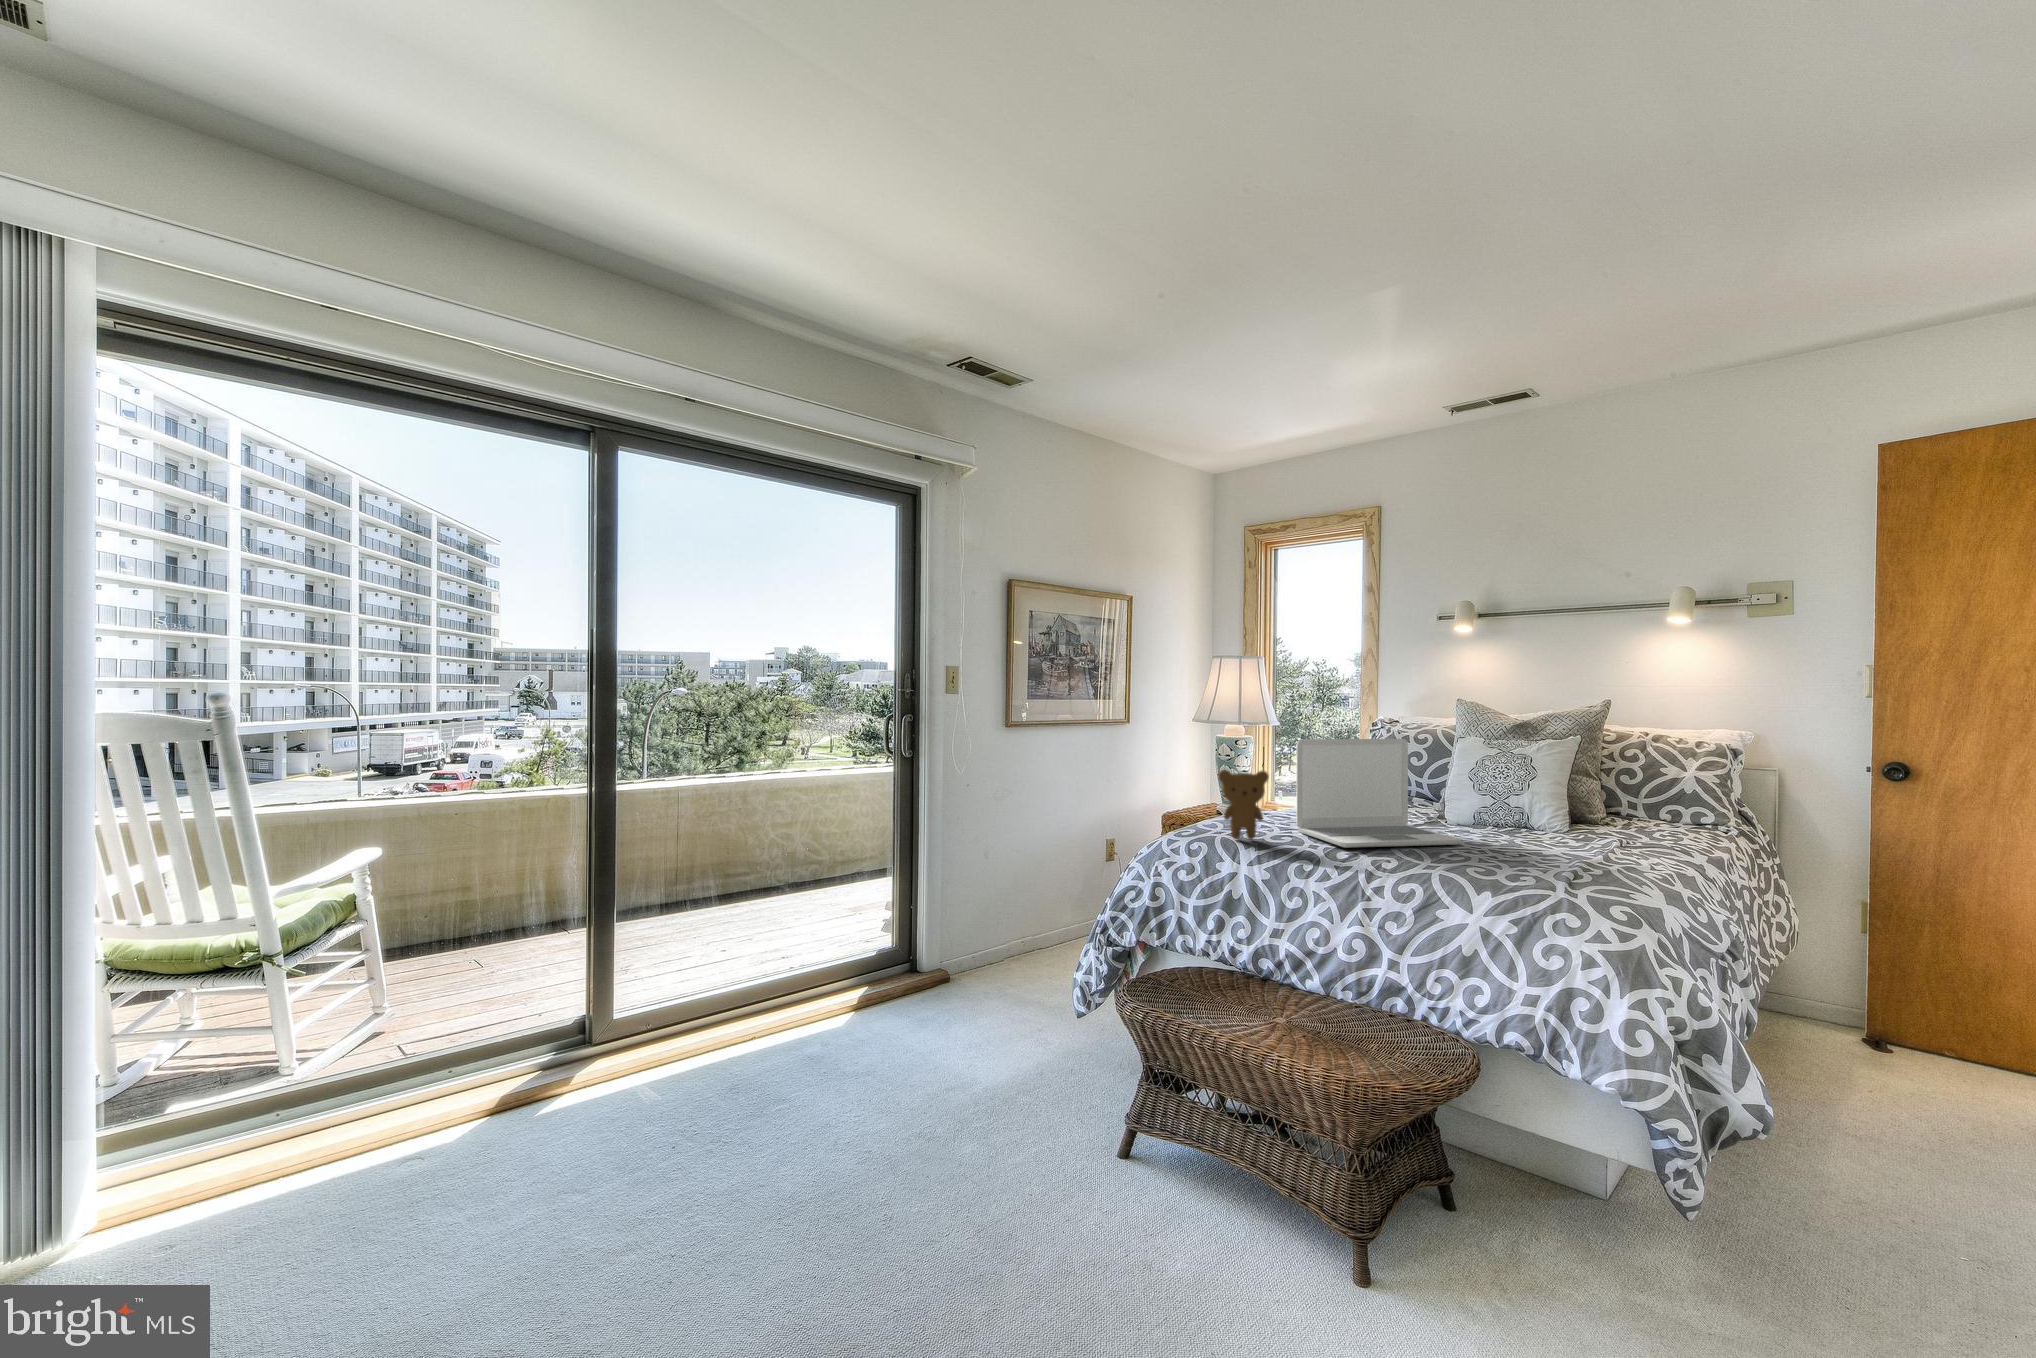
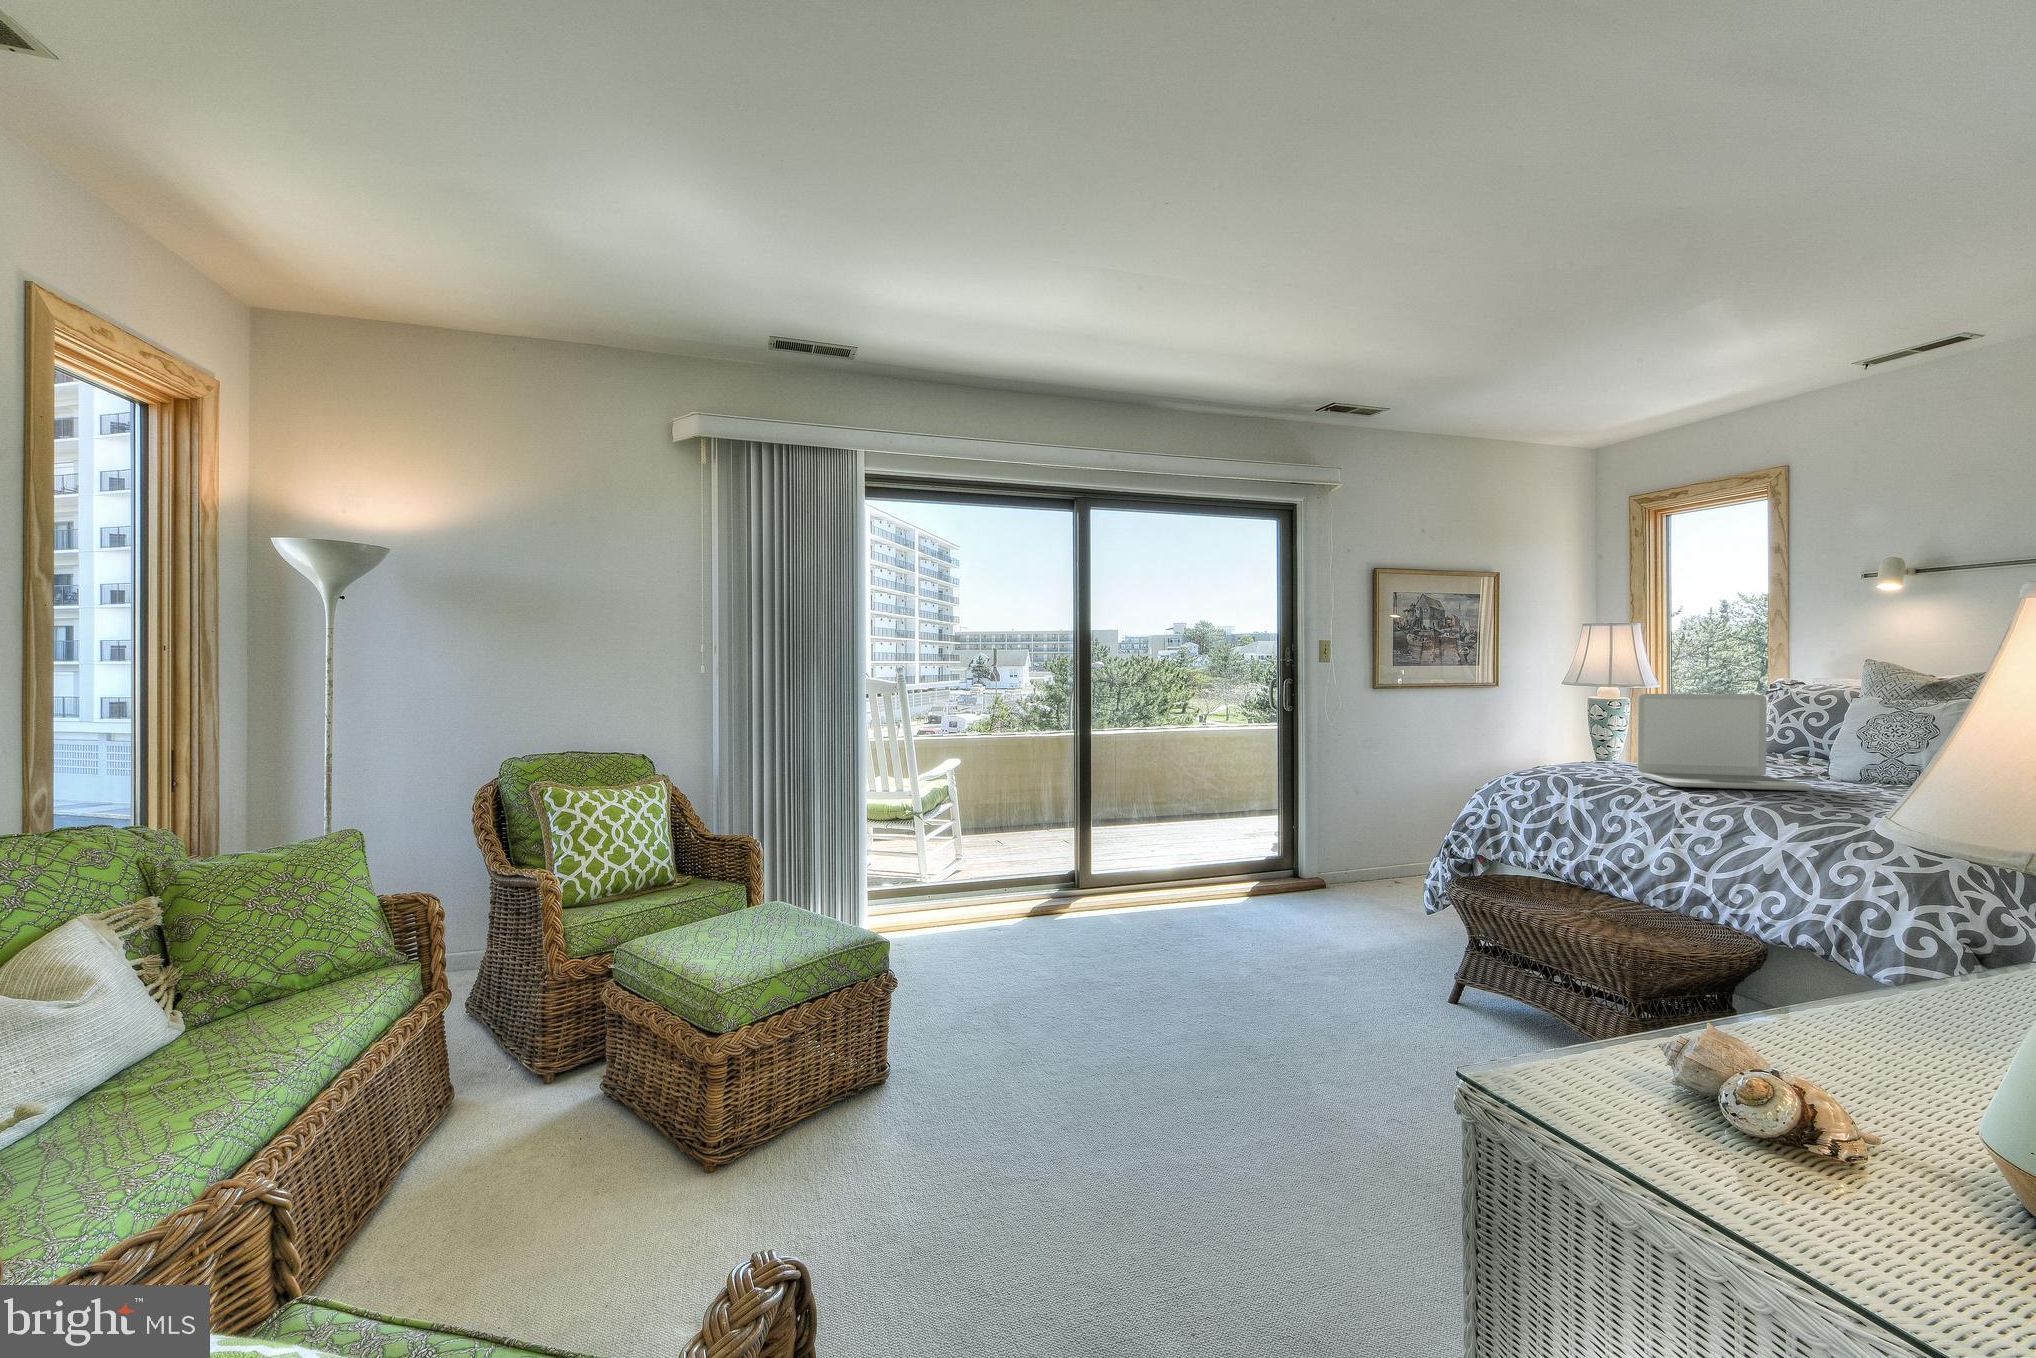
teddy bear: present [1218,770,1269,840] -> none [1553,718,1603,778]

